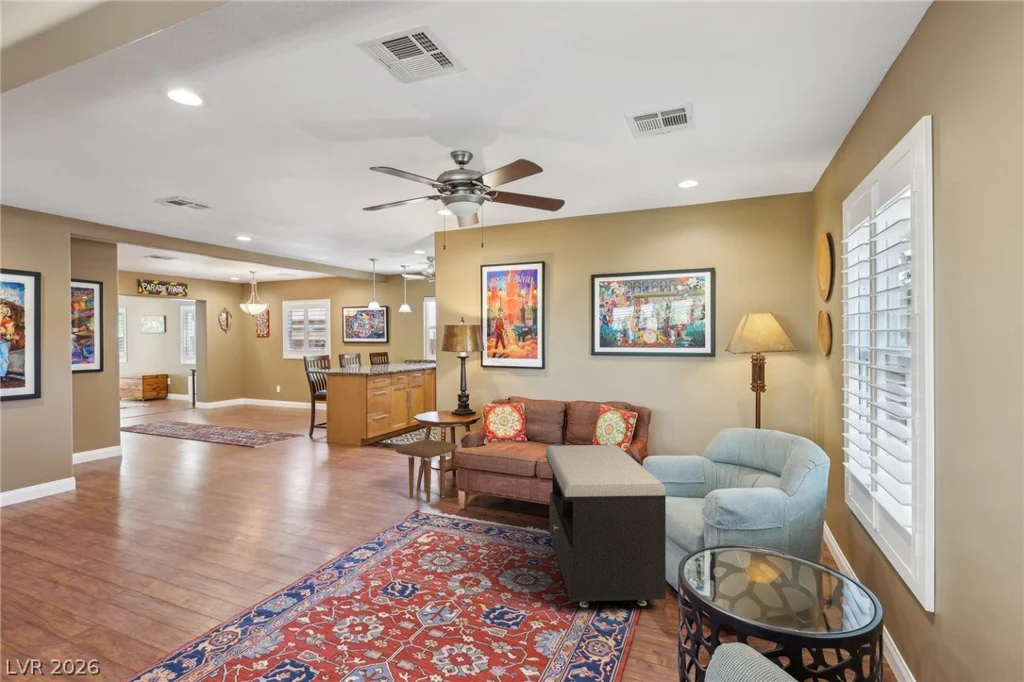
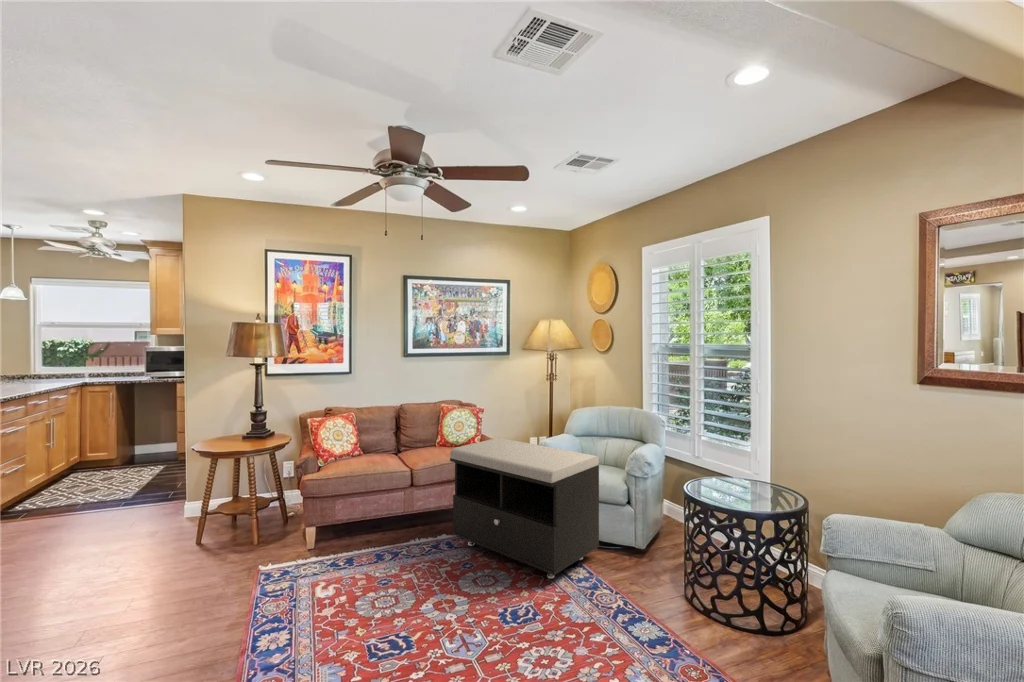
side table: present [396,439,458,504] -> none [202,473,282,562]

